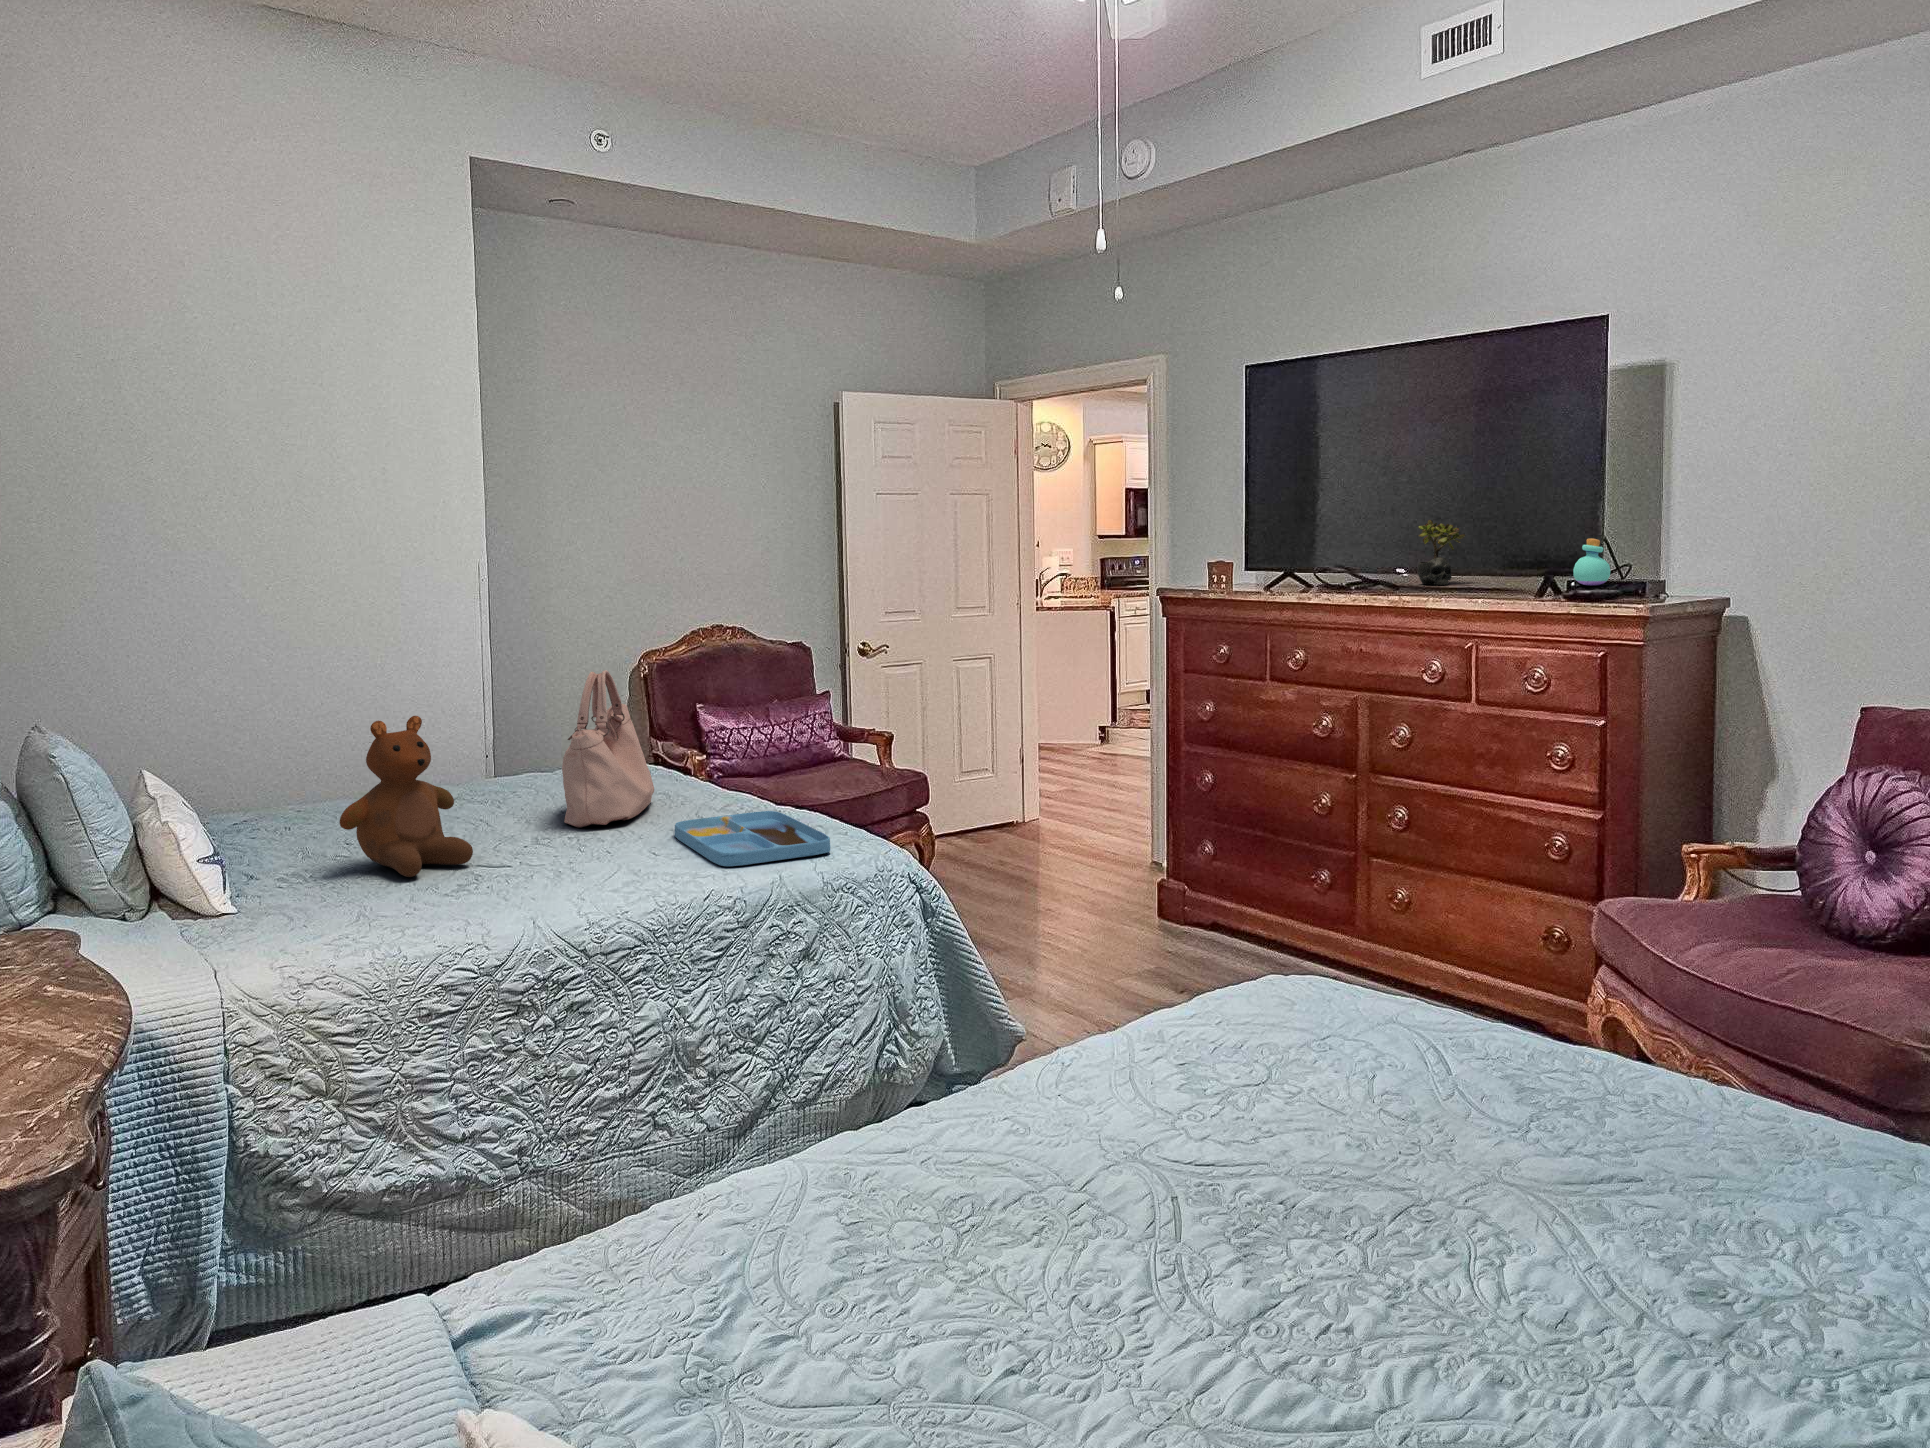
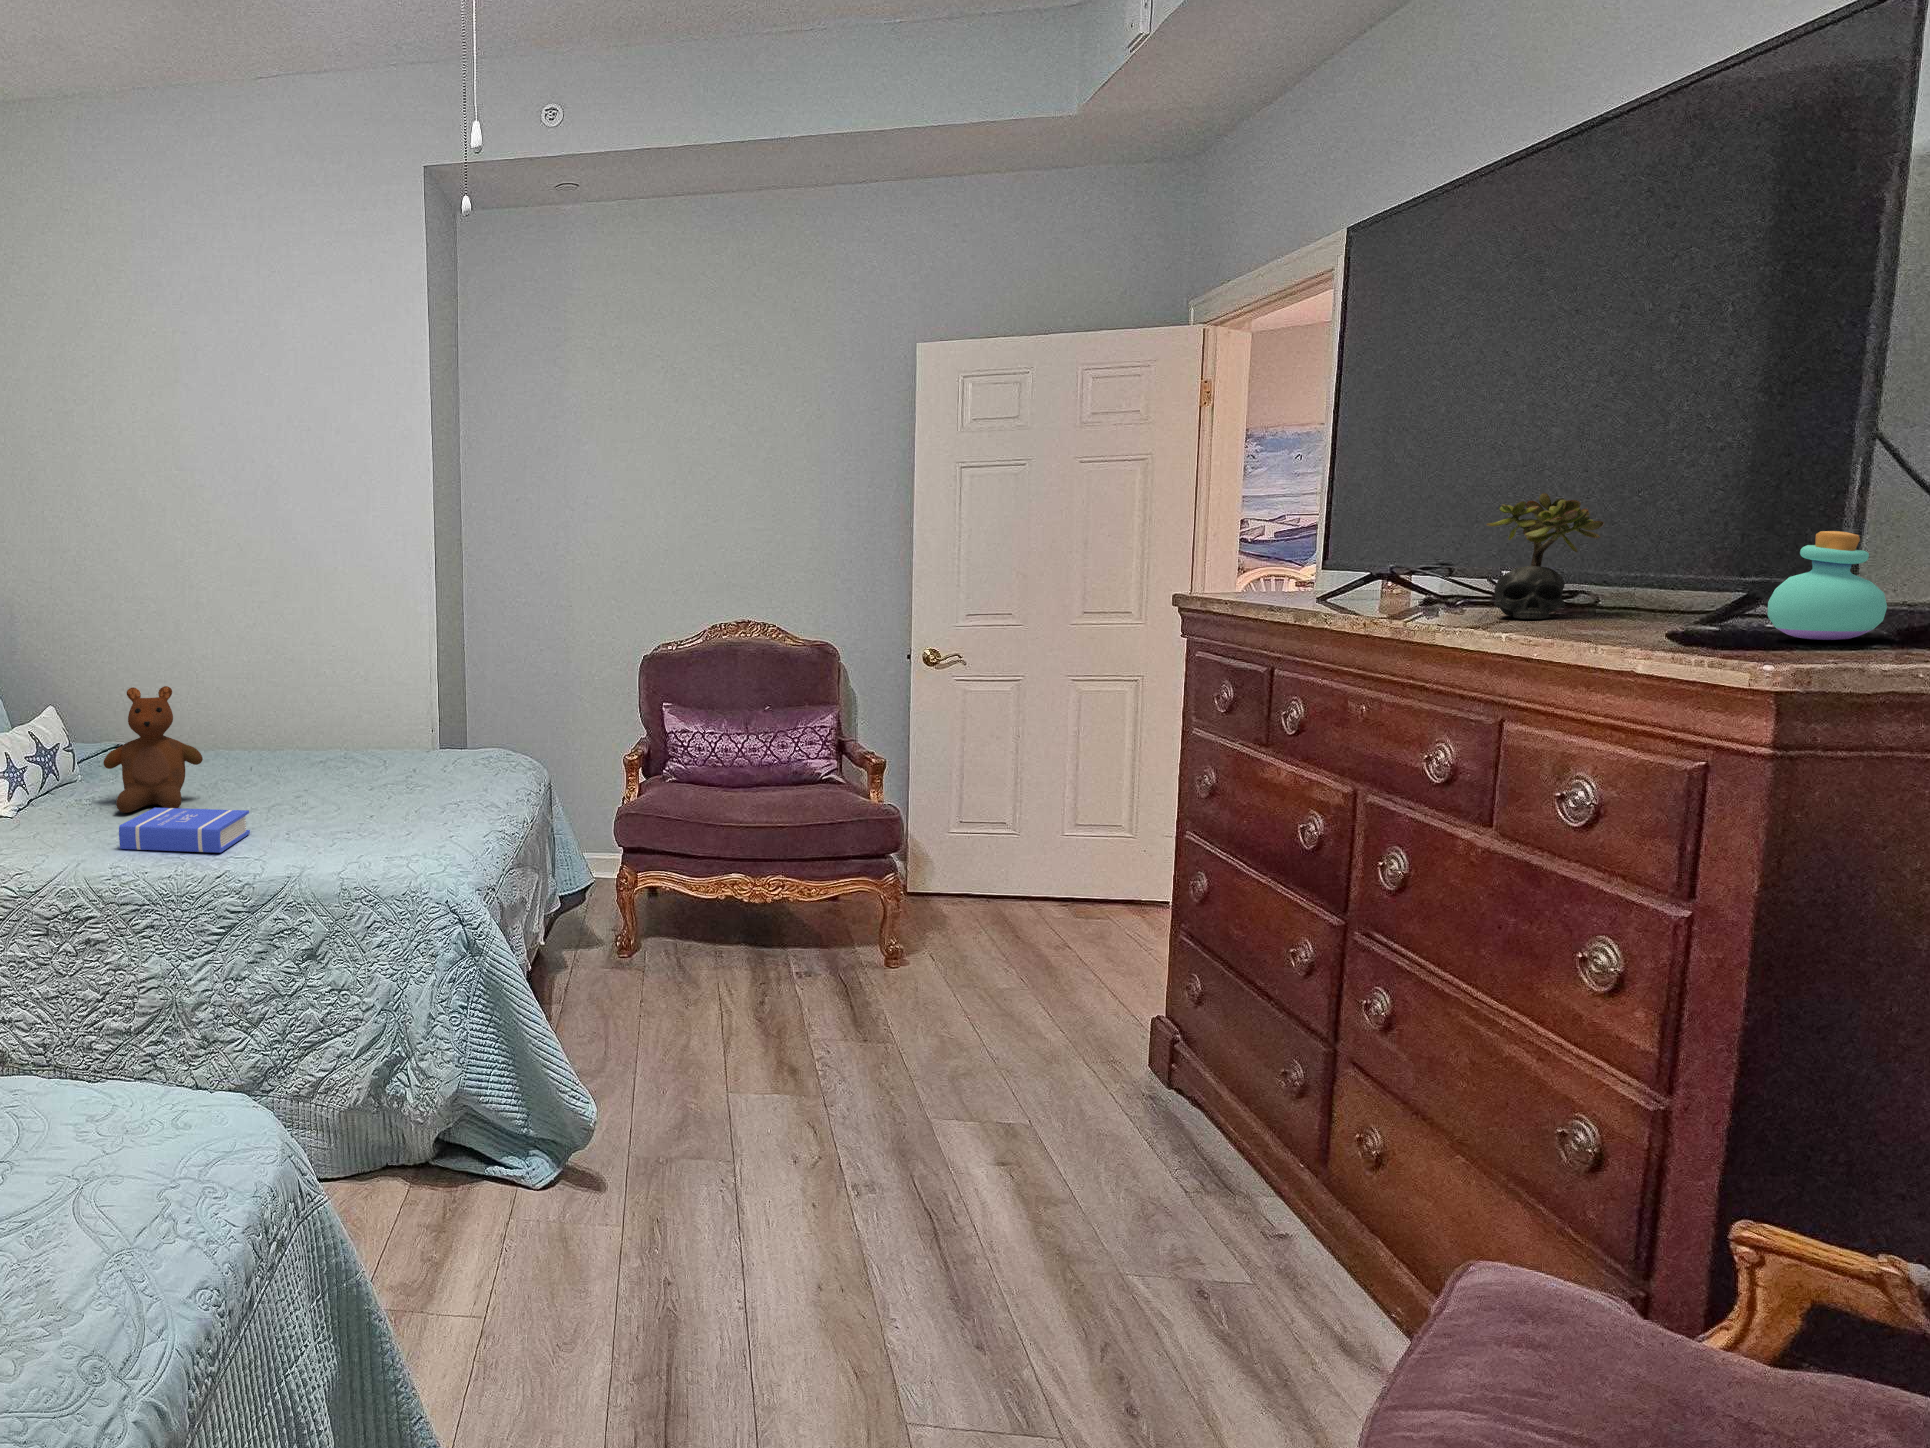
handbag: present [562,670,654,827] -> none [312,661,437,800]
tray: present [675,811,830,866] -> none [288,808,445,864]
book: none [504,836,655,900] -> present [119,808,250,853]

